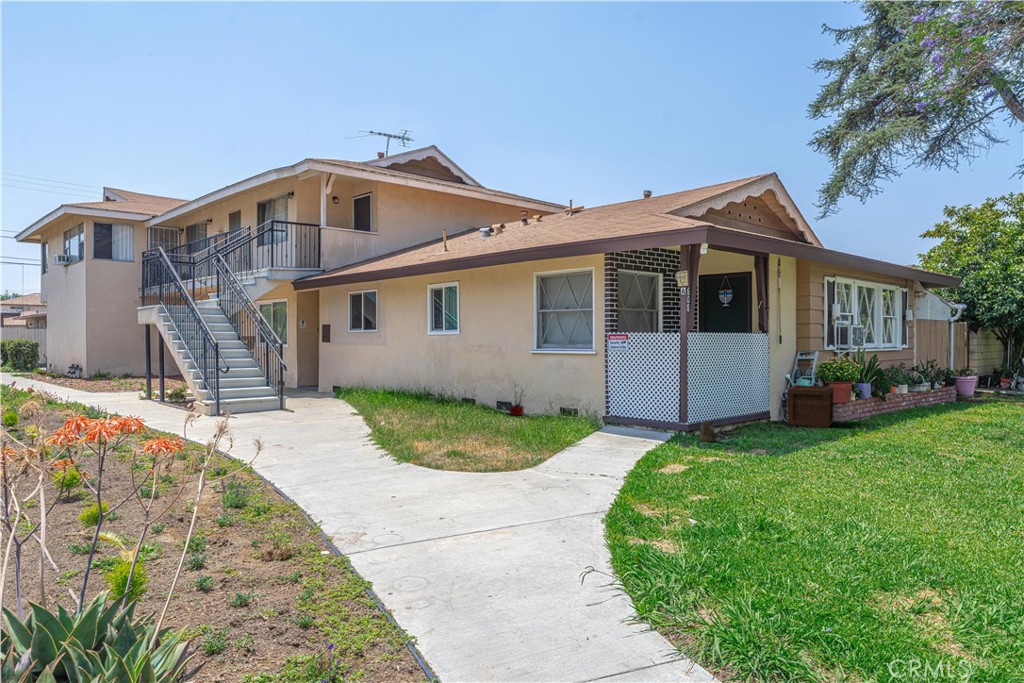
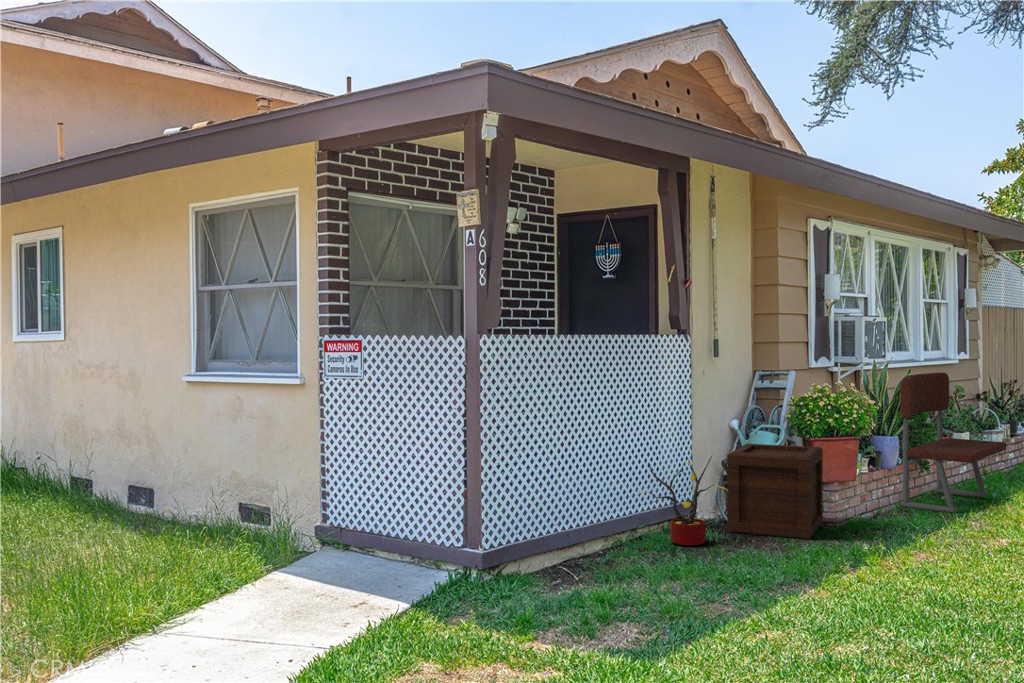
bench: none [872,354,928,421] -> present [900,373,1006,513]
decorative plant: present [510,385,524,415] -> present [639,456,728,545]
watering can: present [696,421,728,442] -> none [503,547,571,599]

